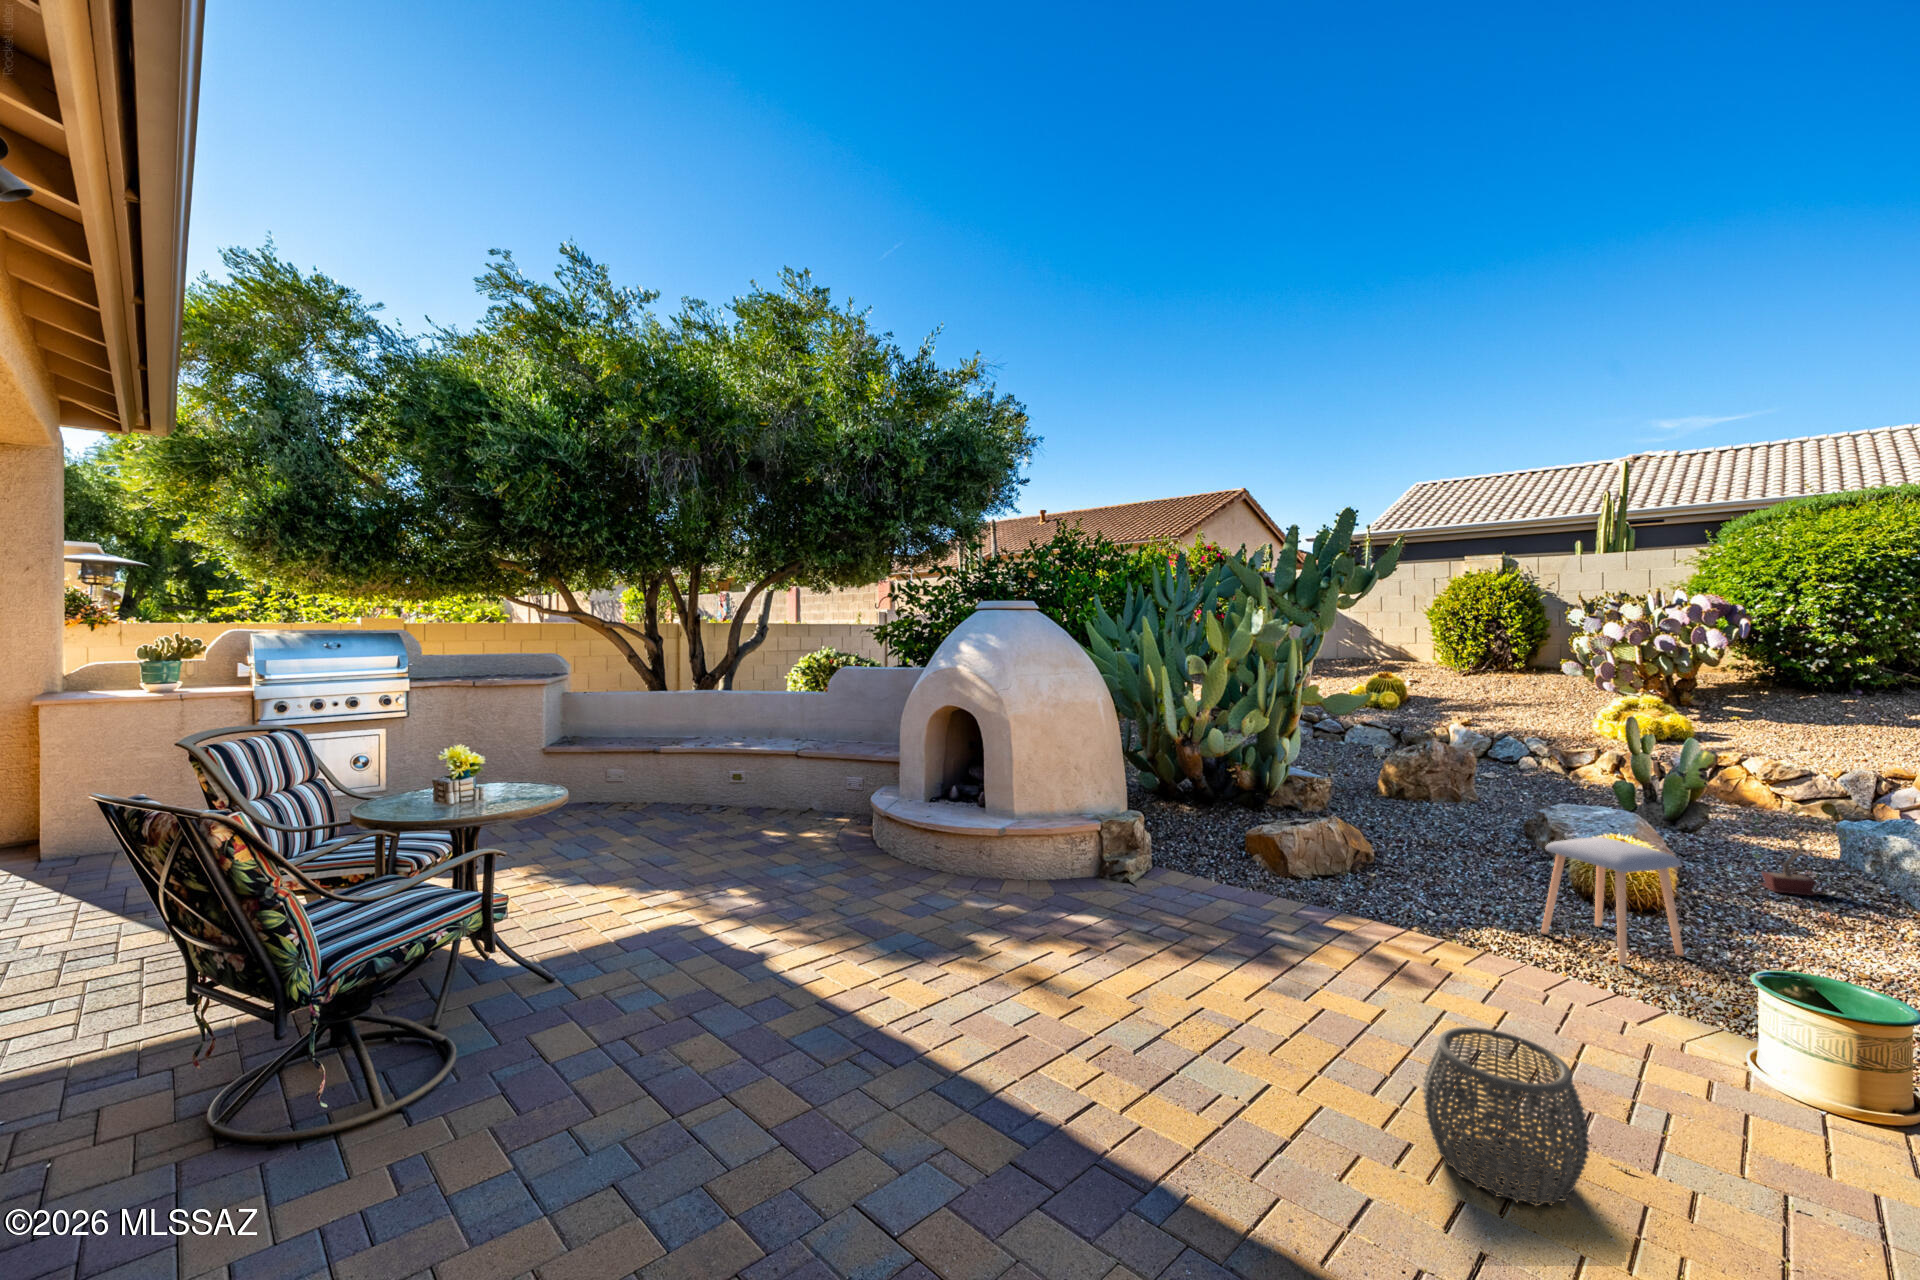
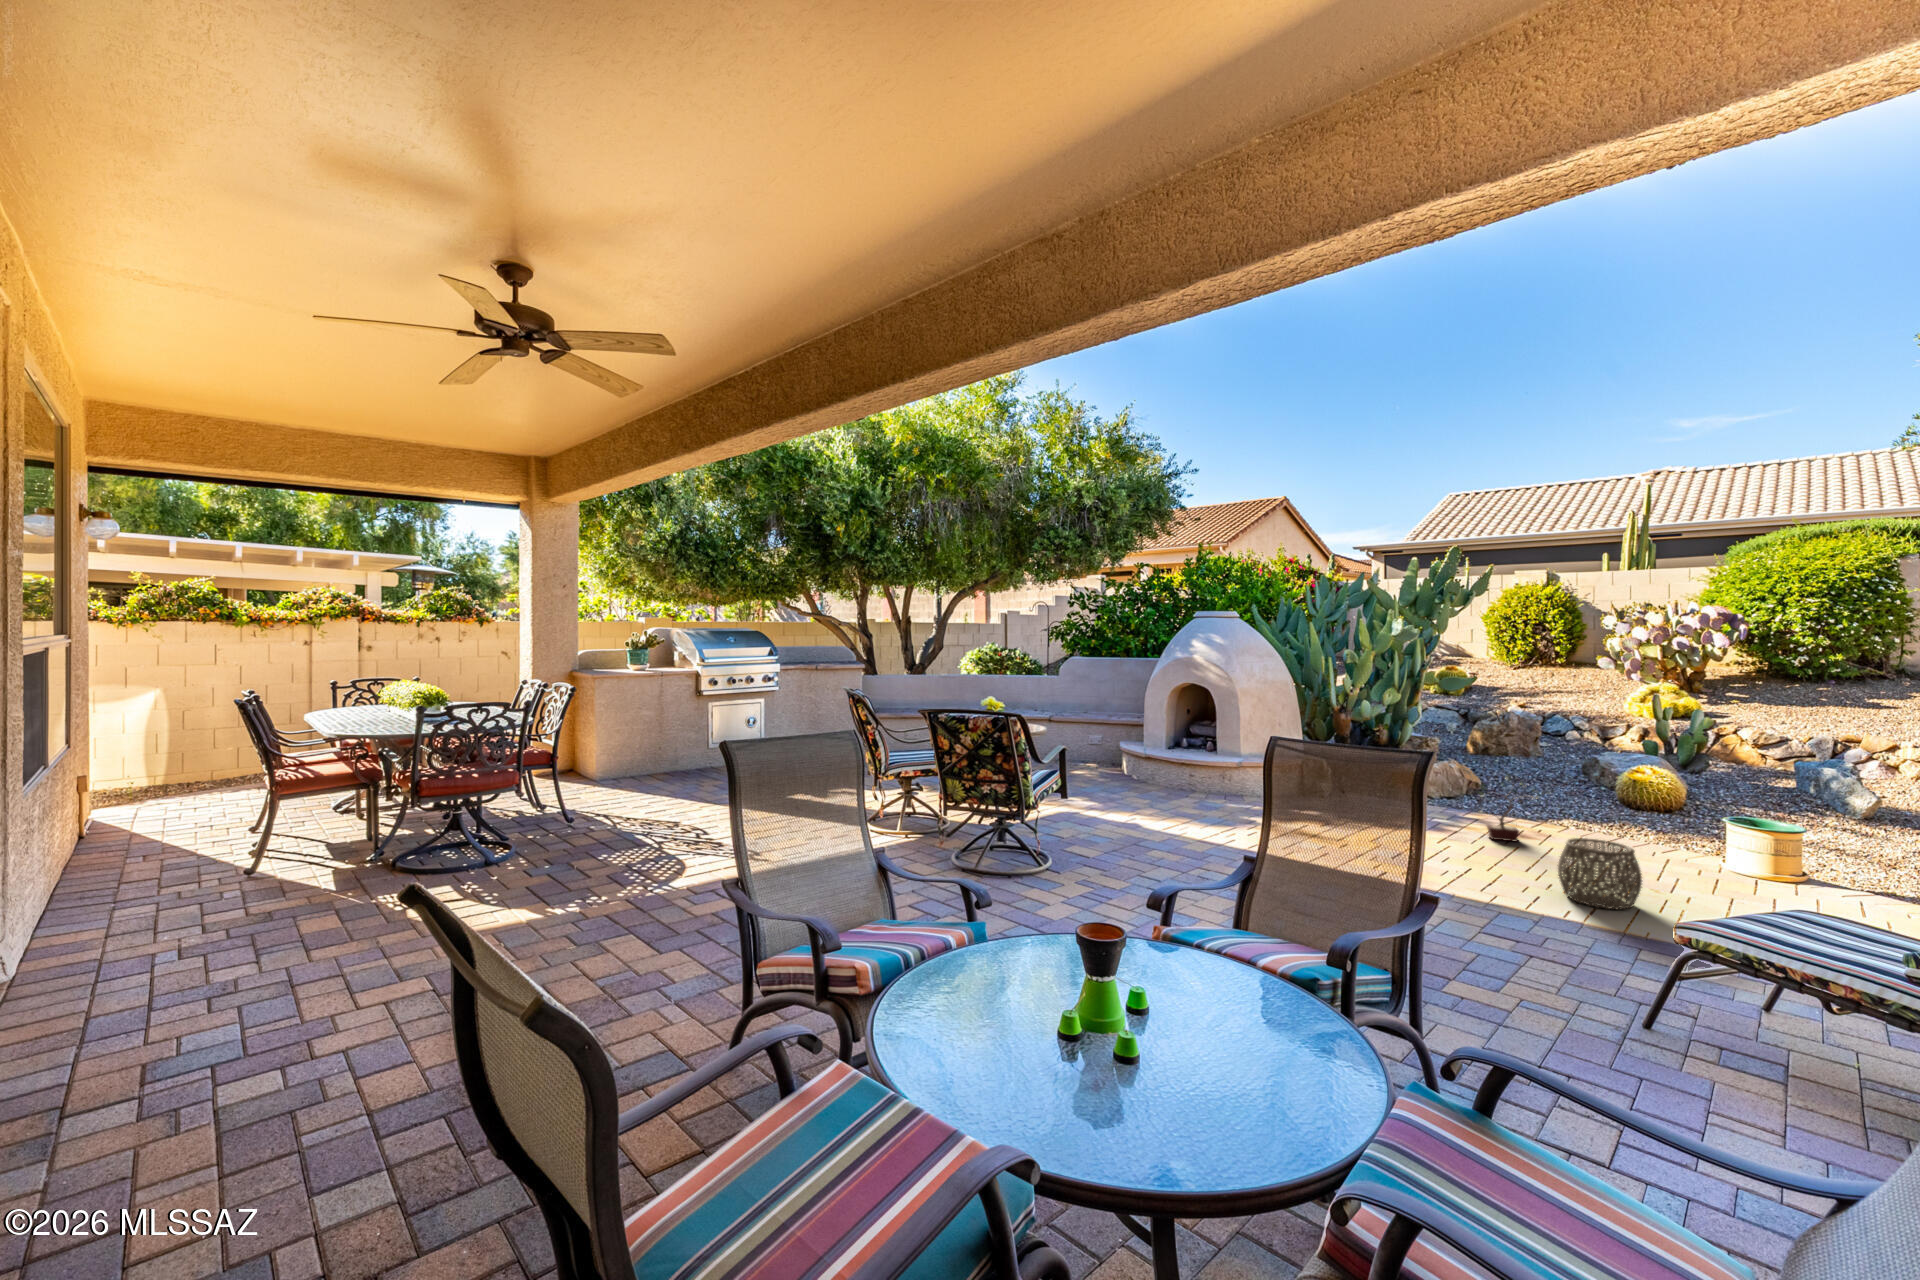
potted plant: present [1753,805,1861,896] -> present [1479,774,1537,841]
stool: present [1541,837,1684,966] -> none [1602,766,1691,839]

